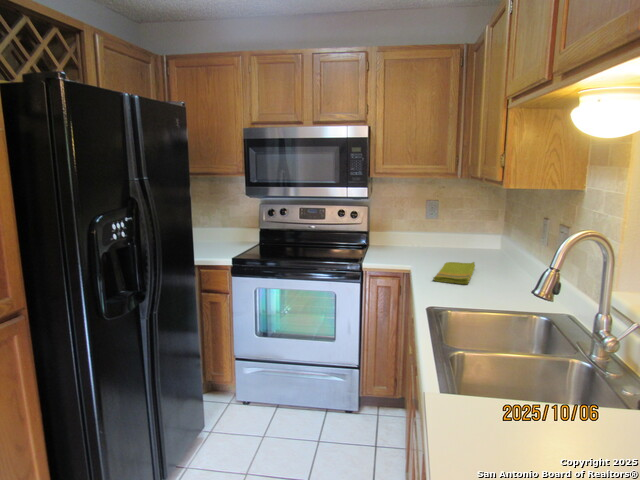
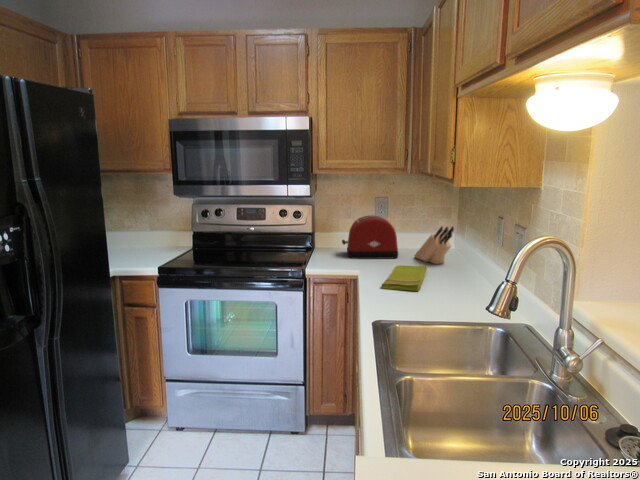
toaster: none [395,216,448,256] -> present [342,215,398,259]
knife block: none [463,227,502,262] -> present [414,227,454,264]

